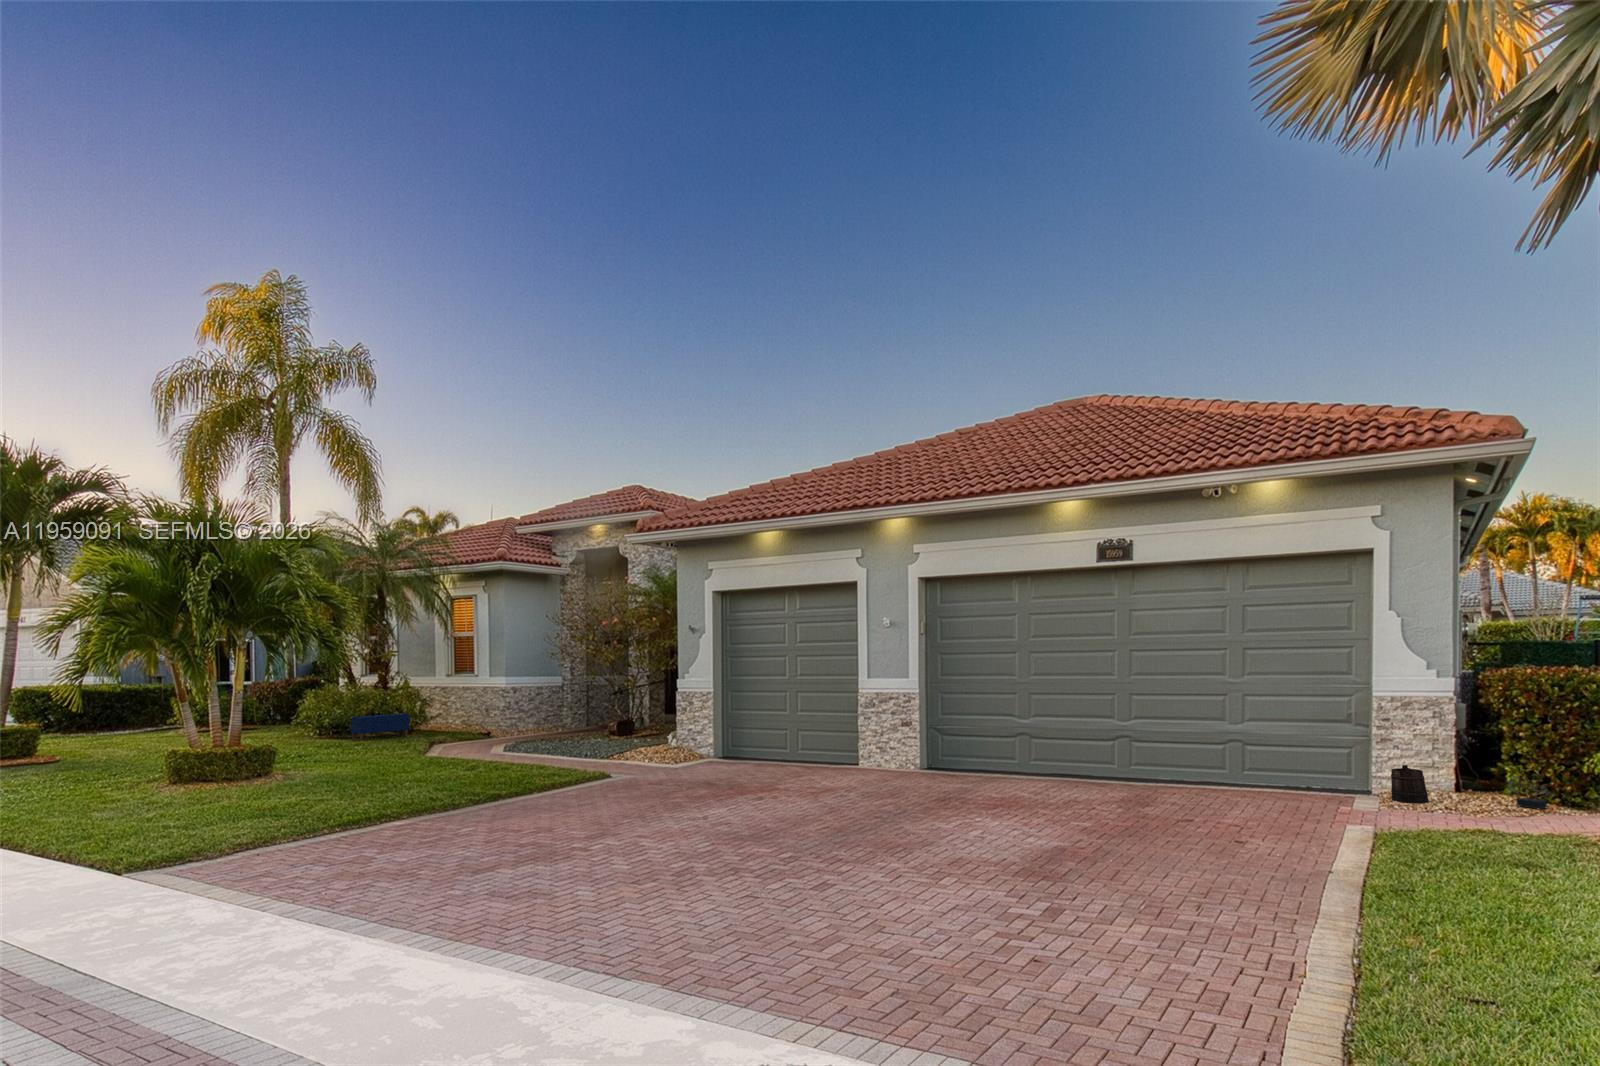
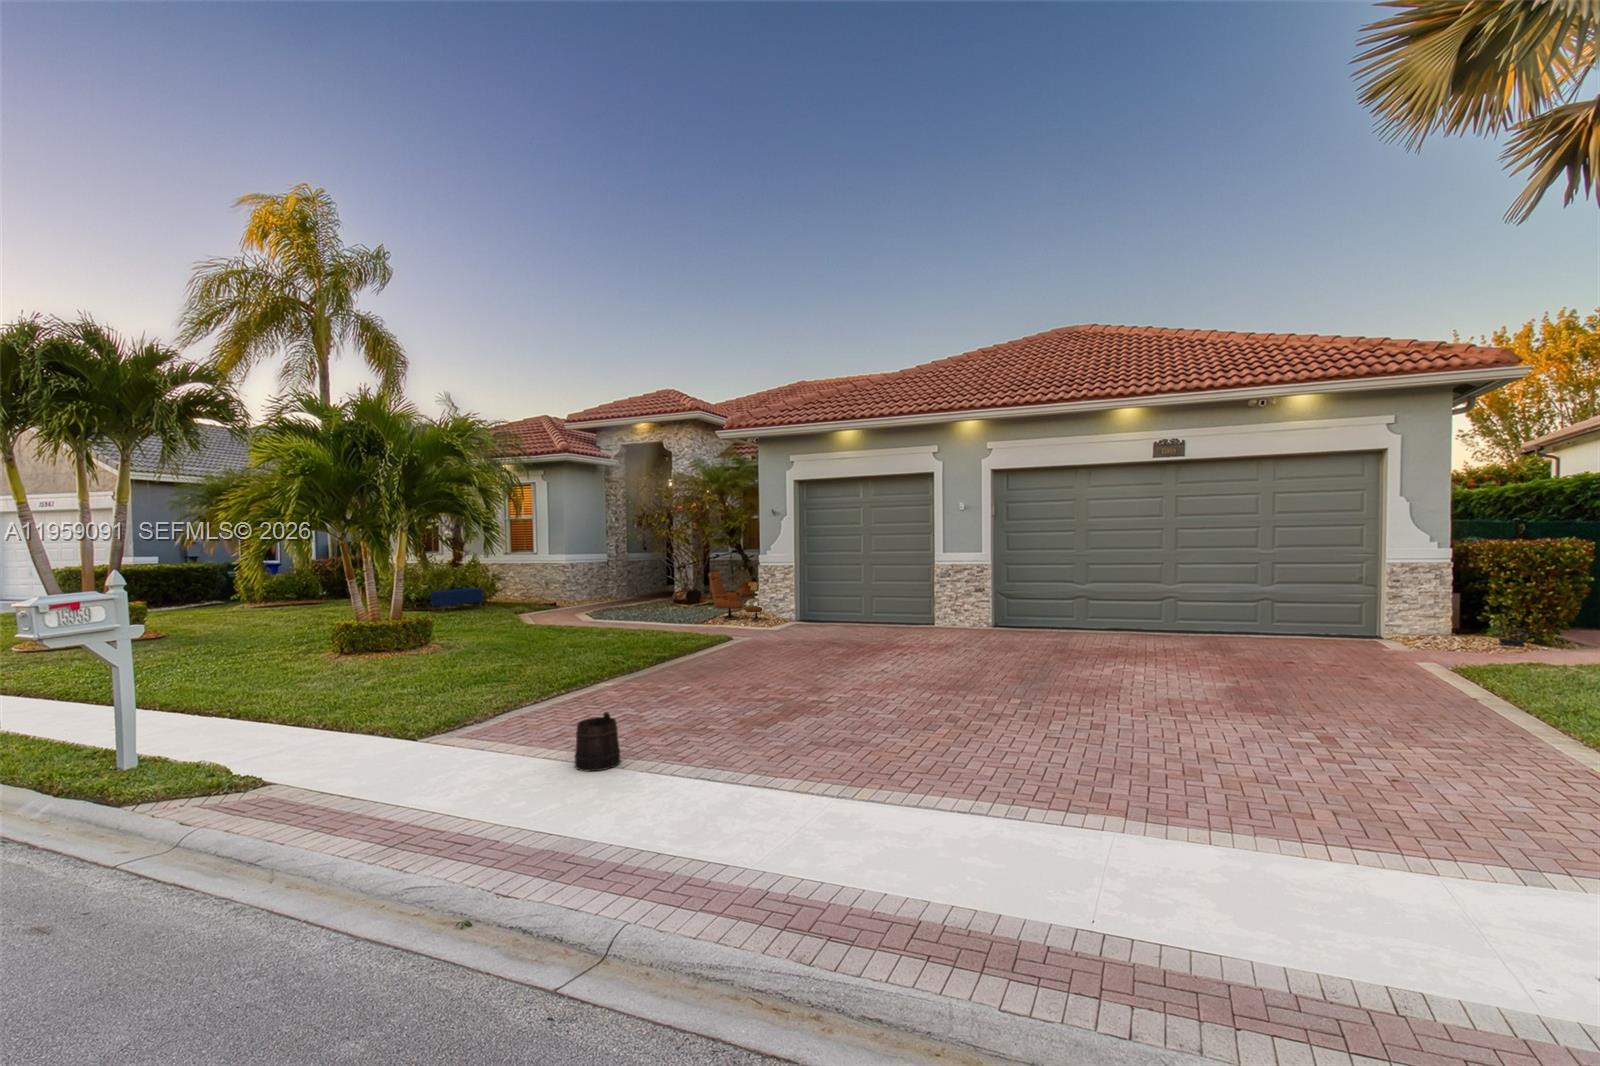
lounge chair: none [619,698,682,758] -> present [708,572,766,621]
bucket: present [1391,765,1429,803] -> present [575,712,621,772]

